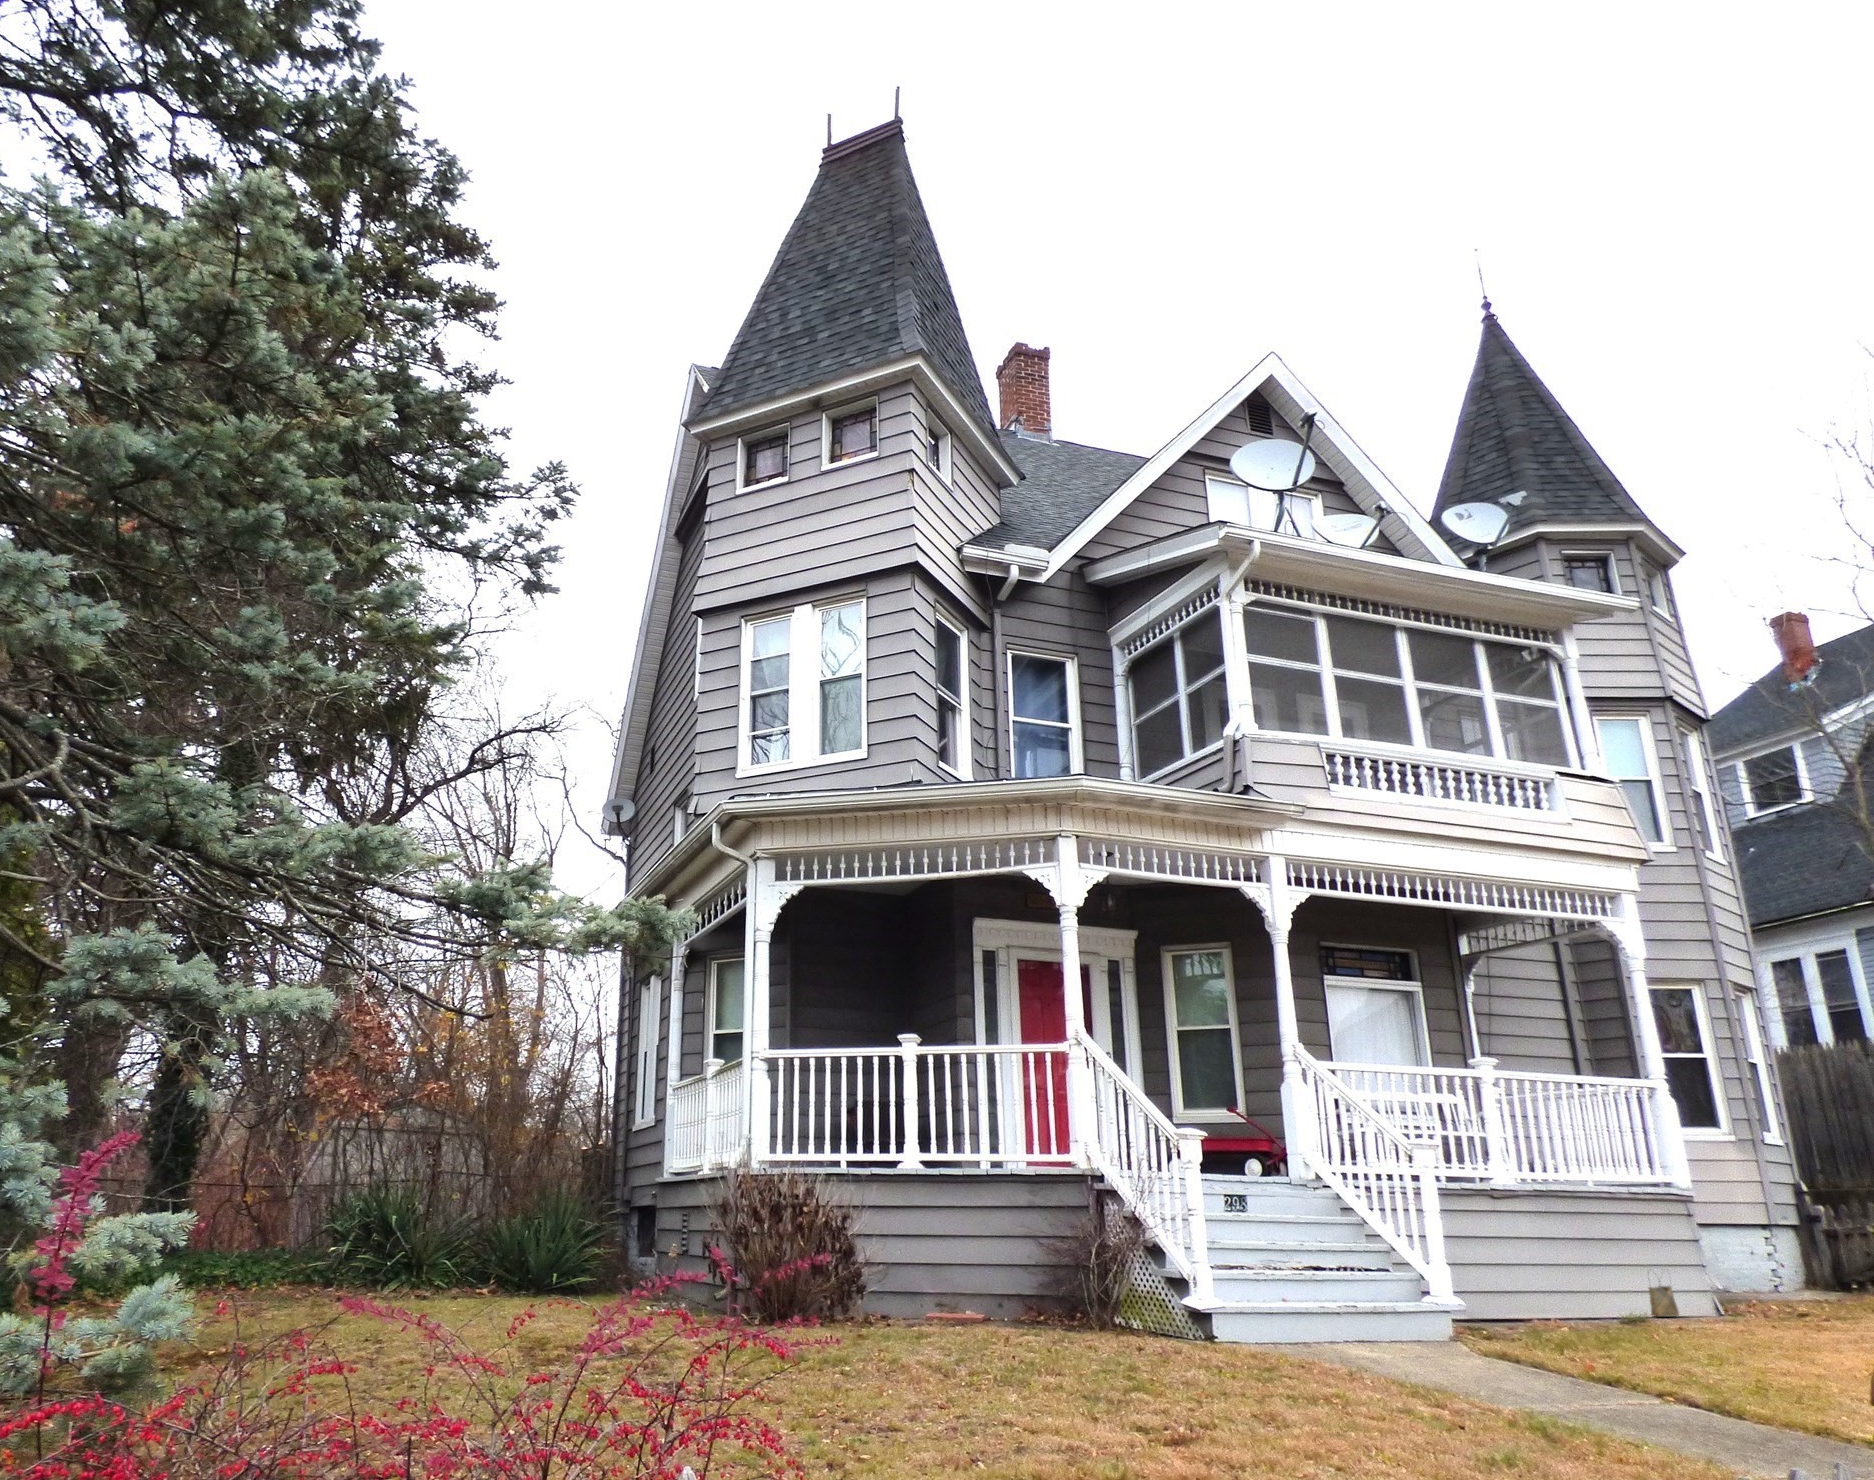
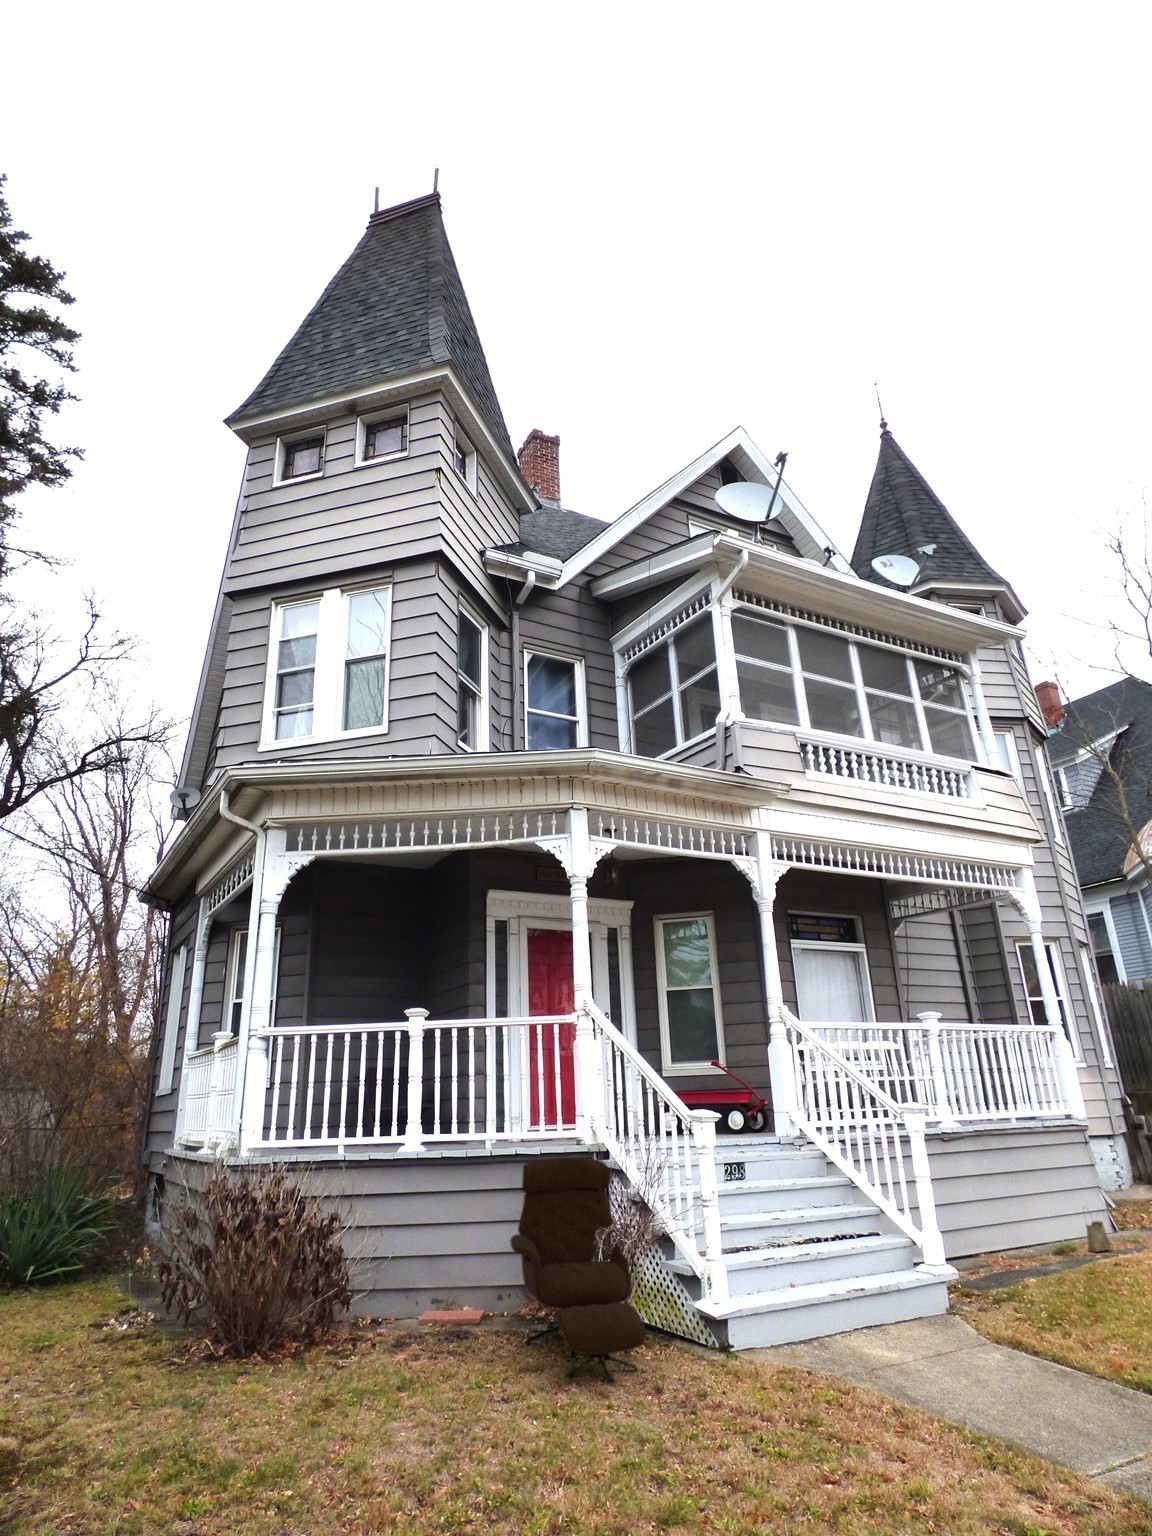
lounge chair: none [999,1170,1117,1344] -> present [510,1158,646,1384]

